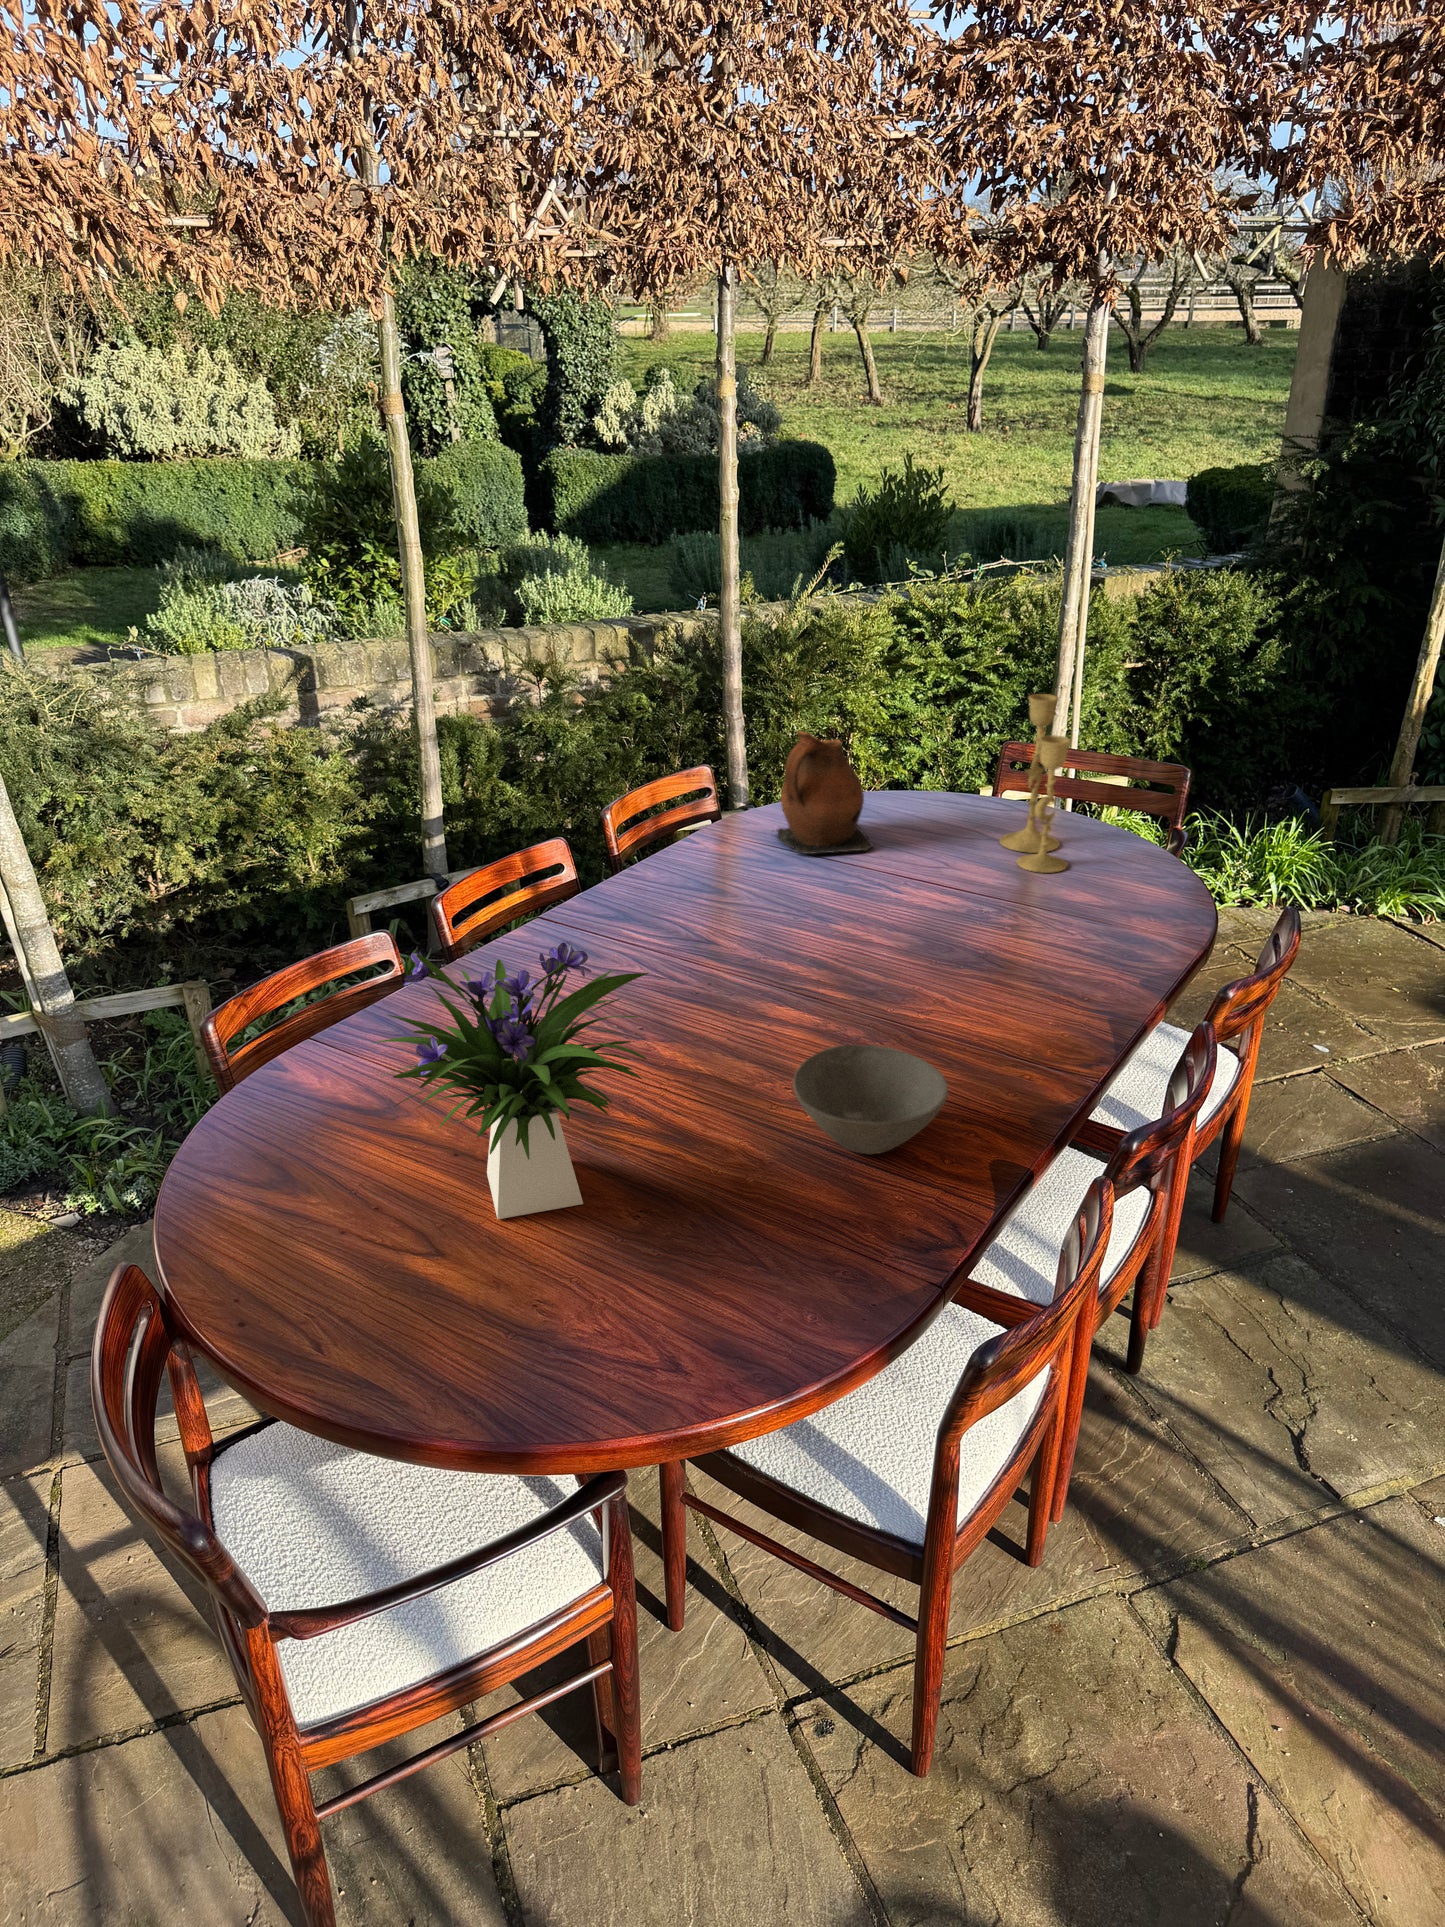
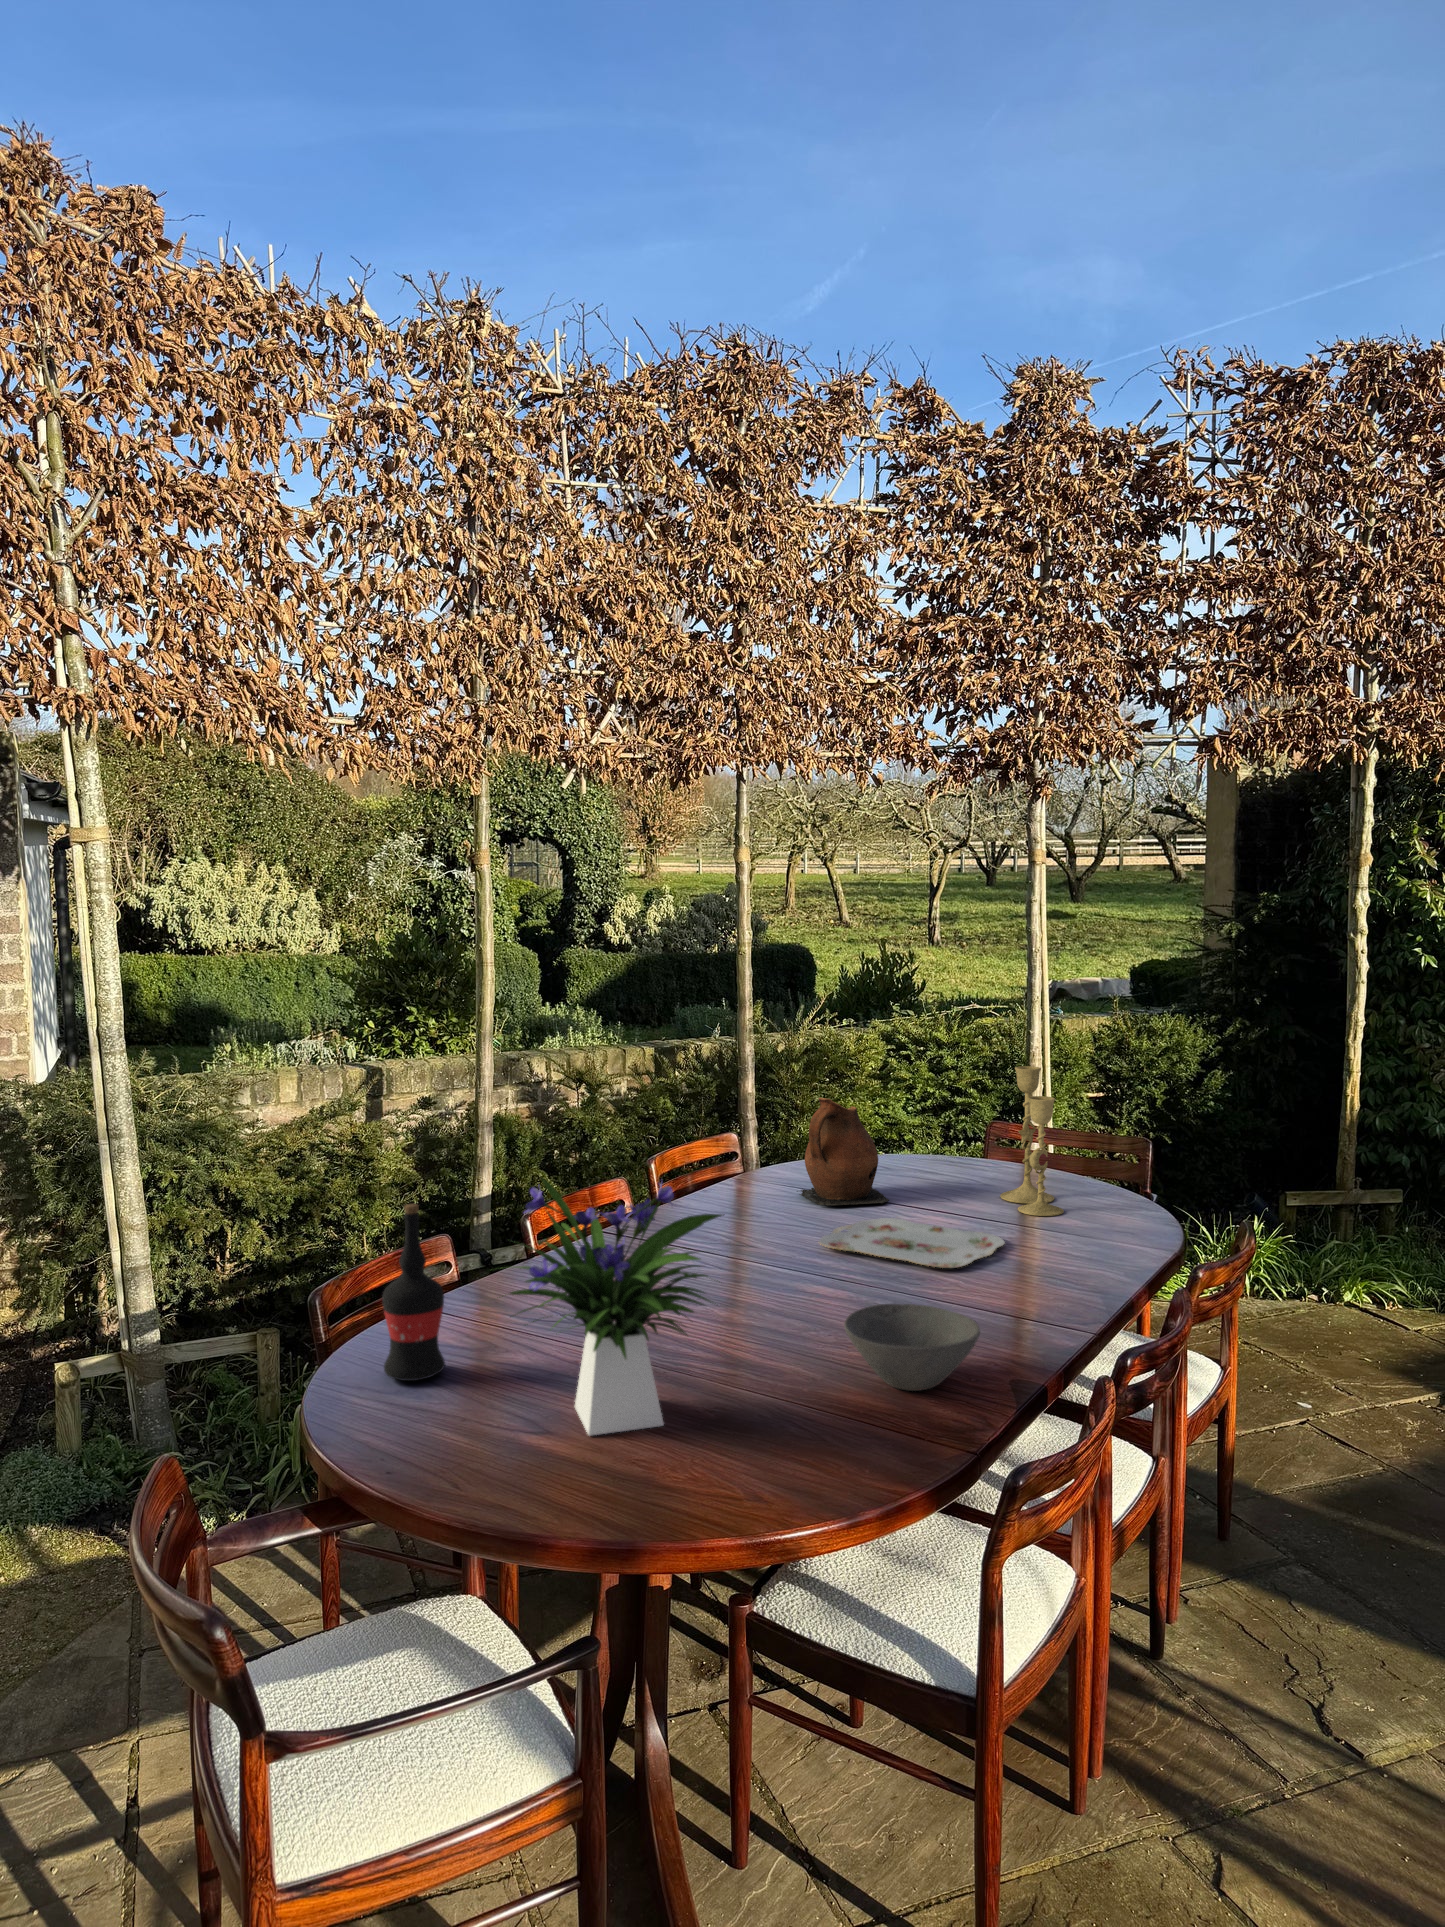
serving tray: none [787,877,996,957] -> present [819,1218,1005,1268]
wine bottle: none [268,940,350,1129] -> present [382,1204,445,1381]

